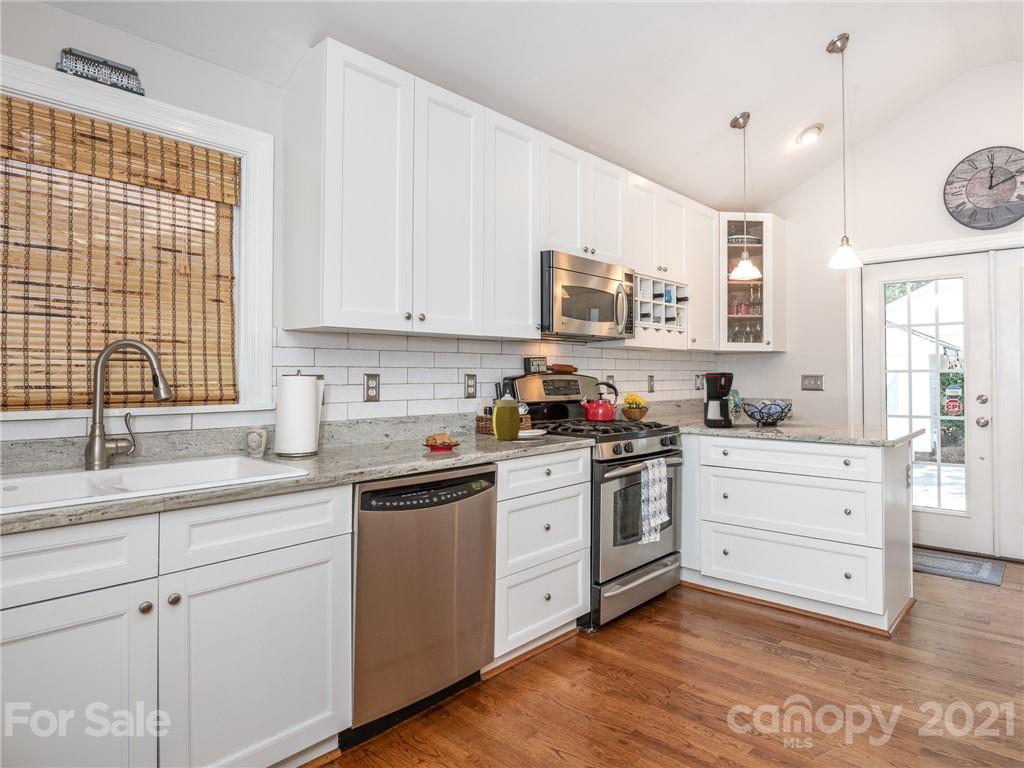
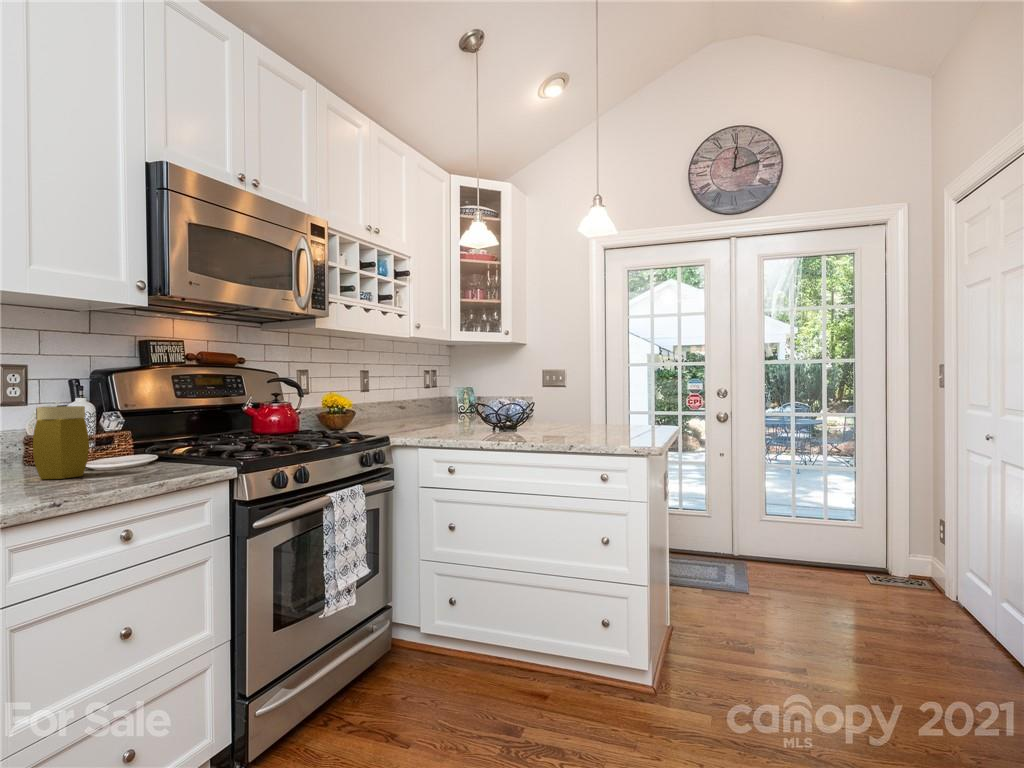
coffee maker: present [704,372,734,428] -> none [421,363,458,438]

